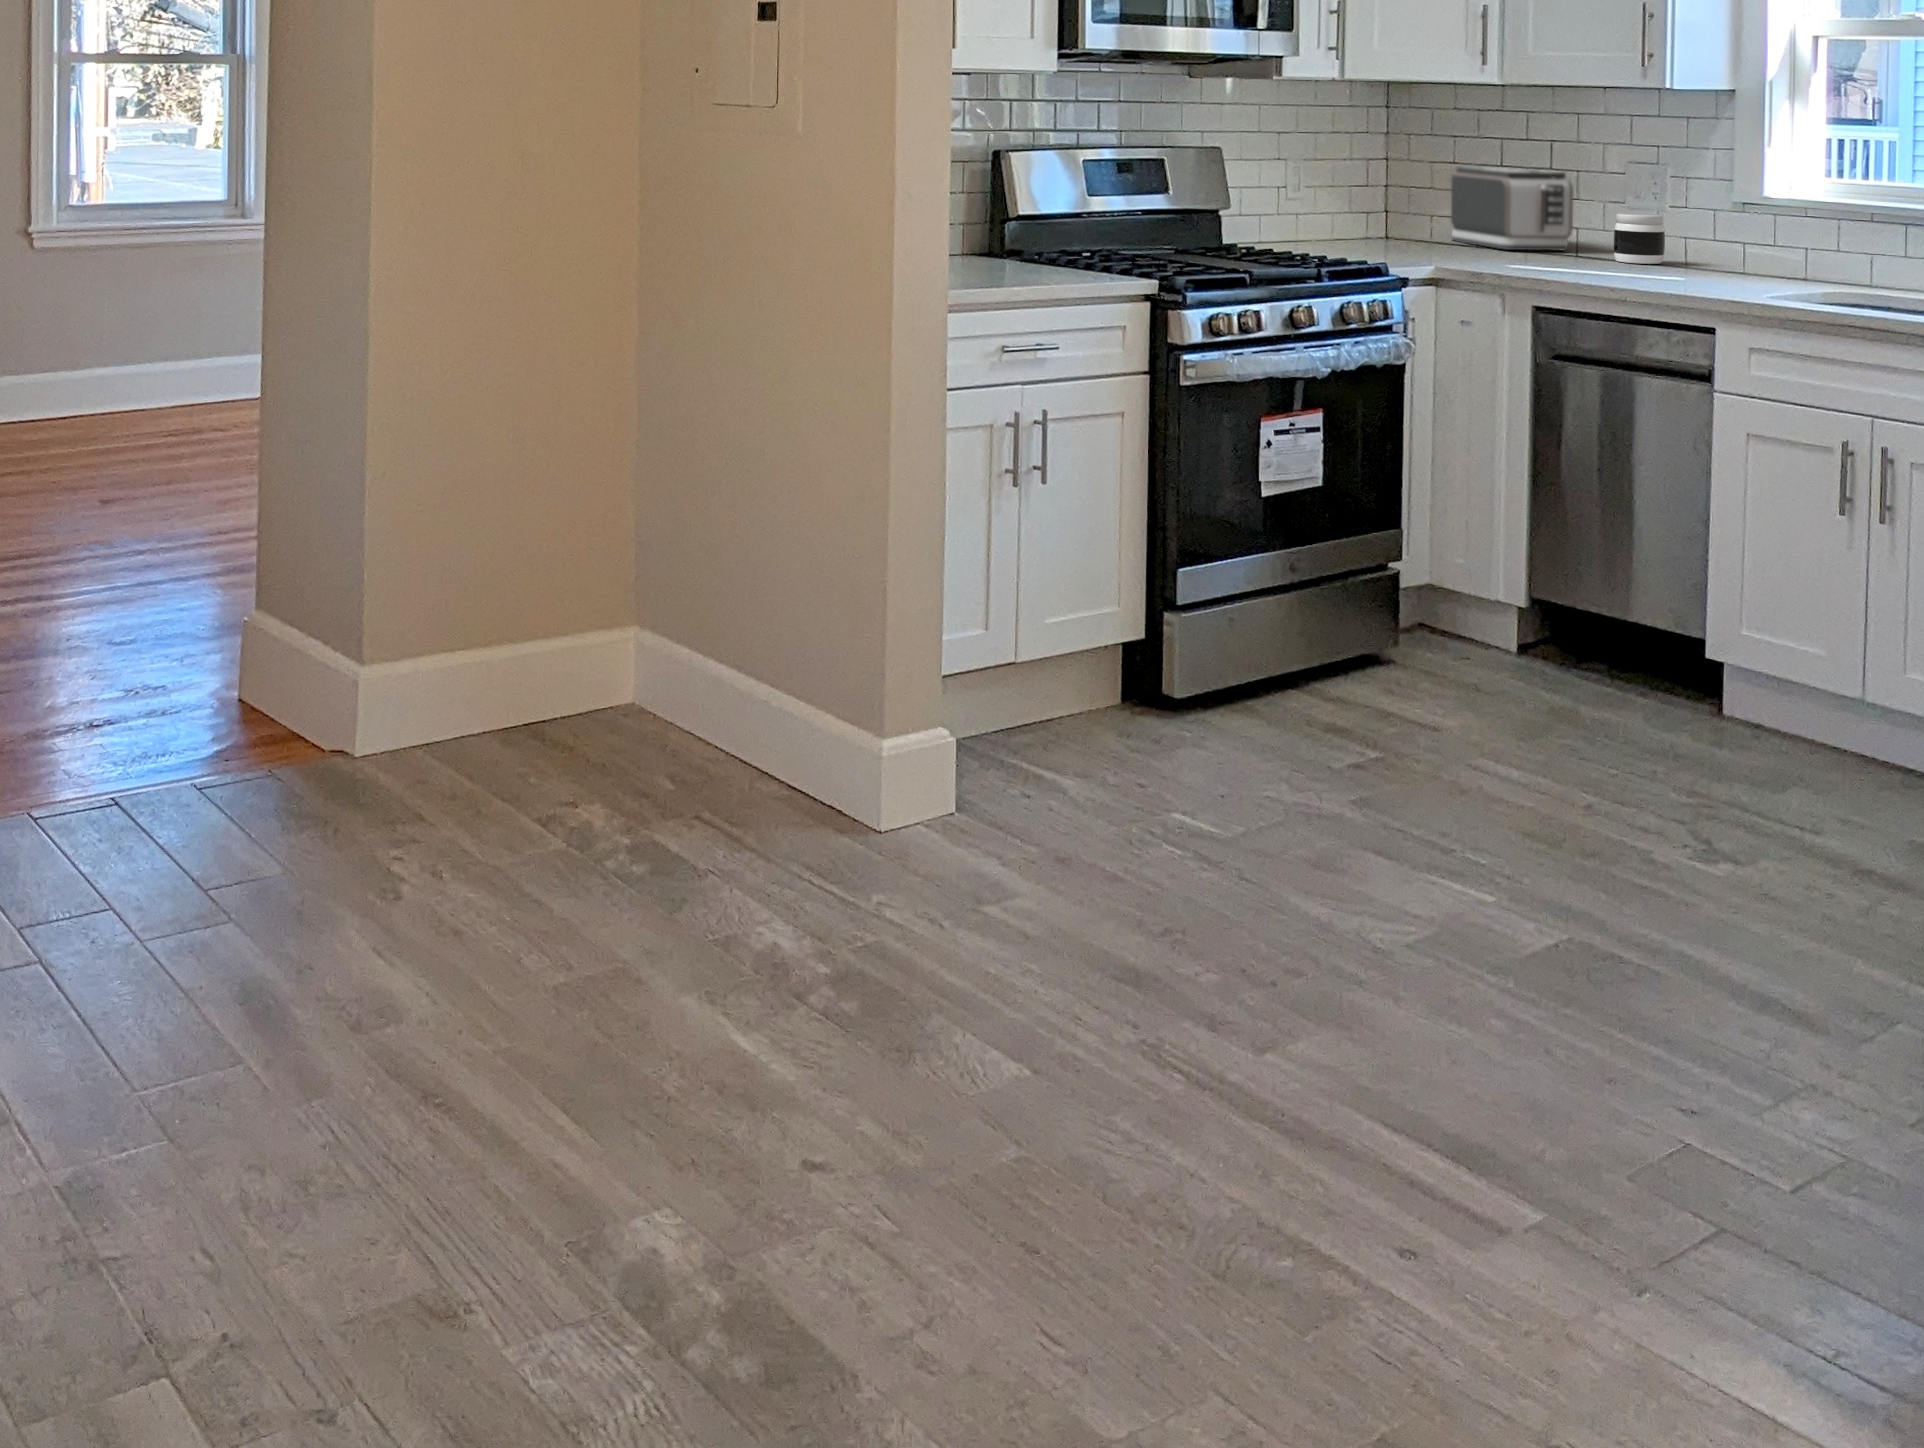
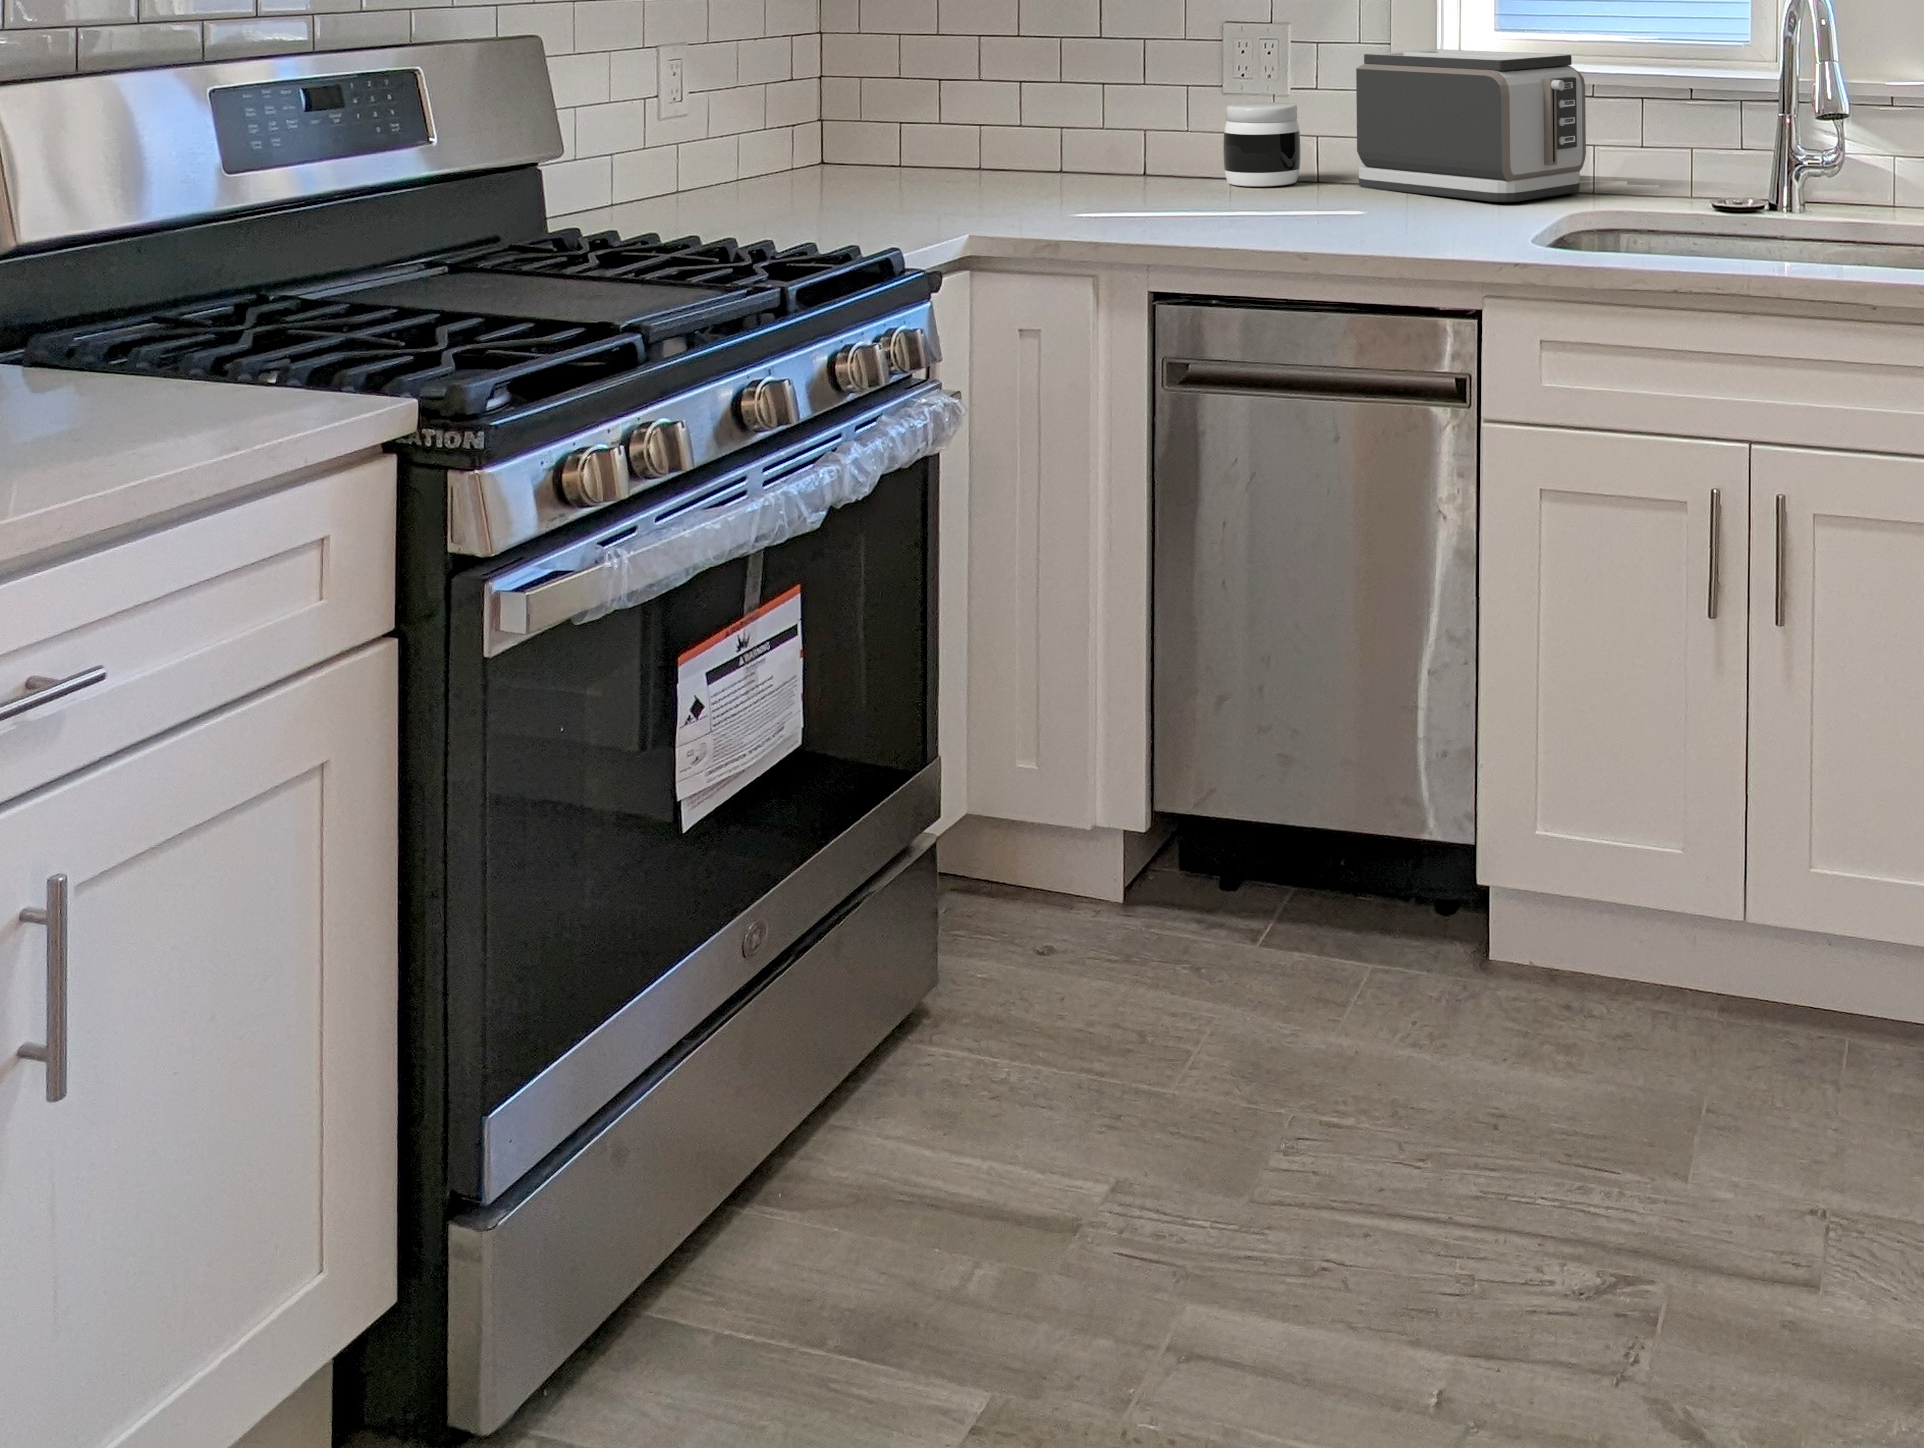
toaster: present [1451,167,1573,251] -> present [1356,49,1586,202]

